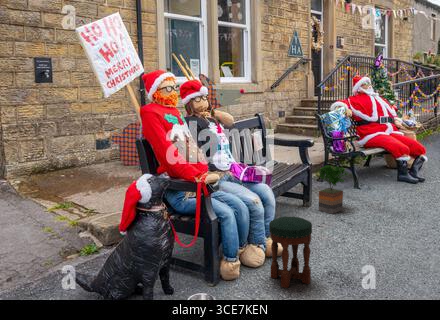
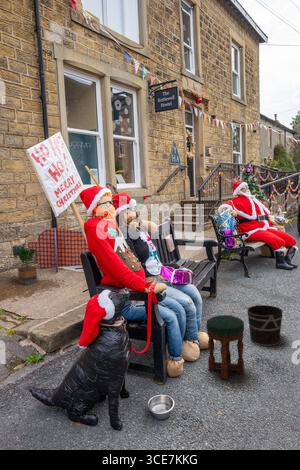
potted tree: present [319,165,348,214] -> present [14,248,39,284]
bucket: none [328,210,371,259] -> present [247,304,283,346]

